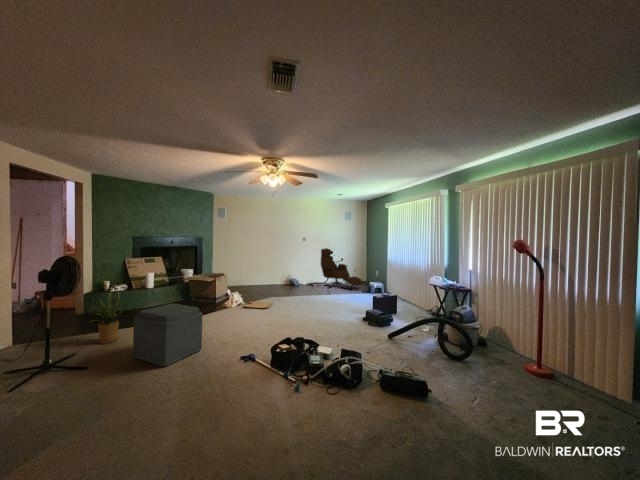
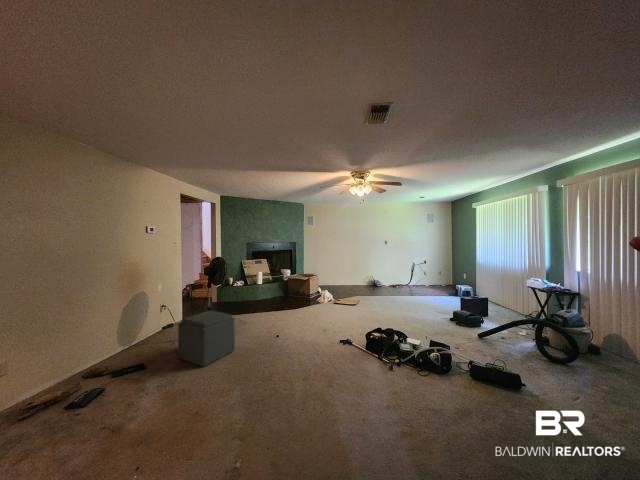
lounge chair: present [320,248,363,291] -> none [337,253,376,291]
house plant: present [91,293,122,344] -> none [138,301,169,345]

